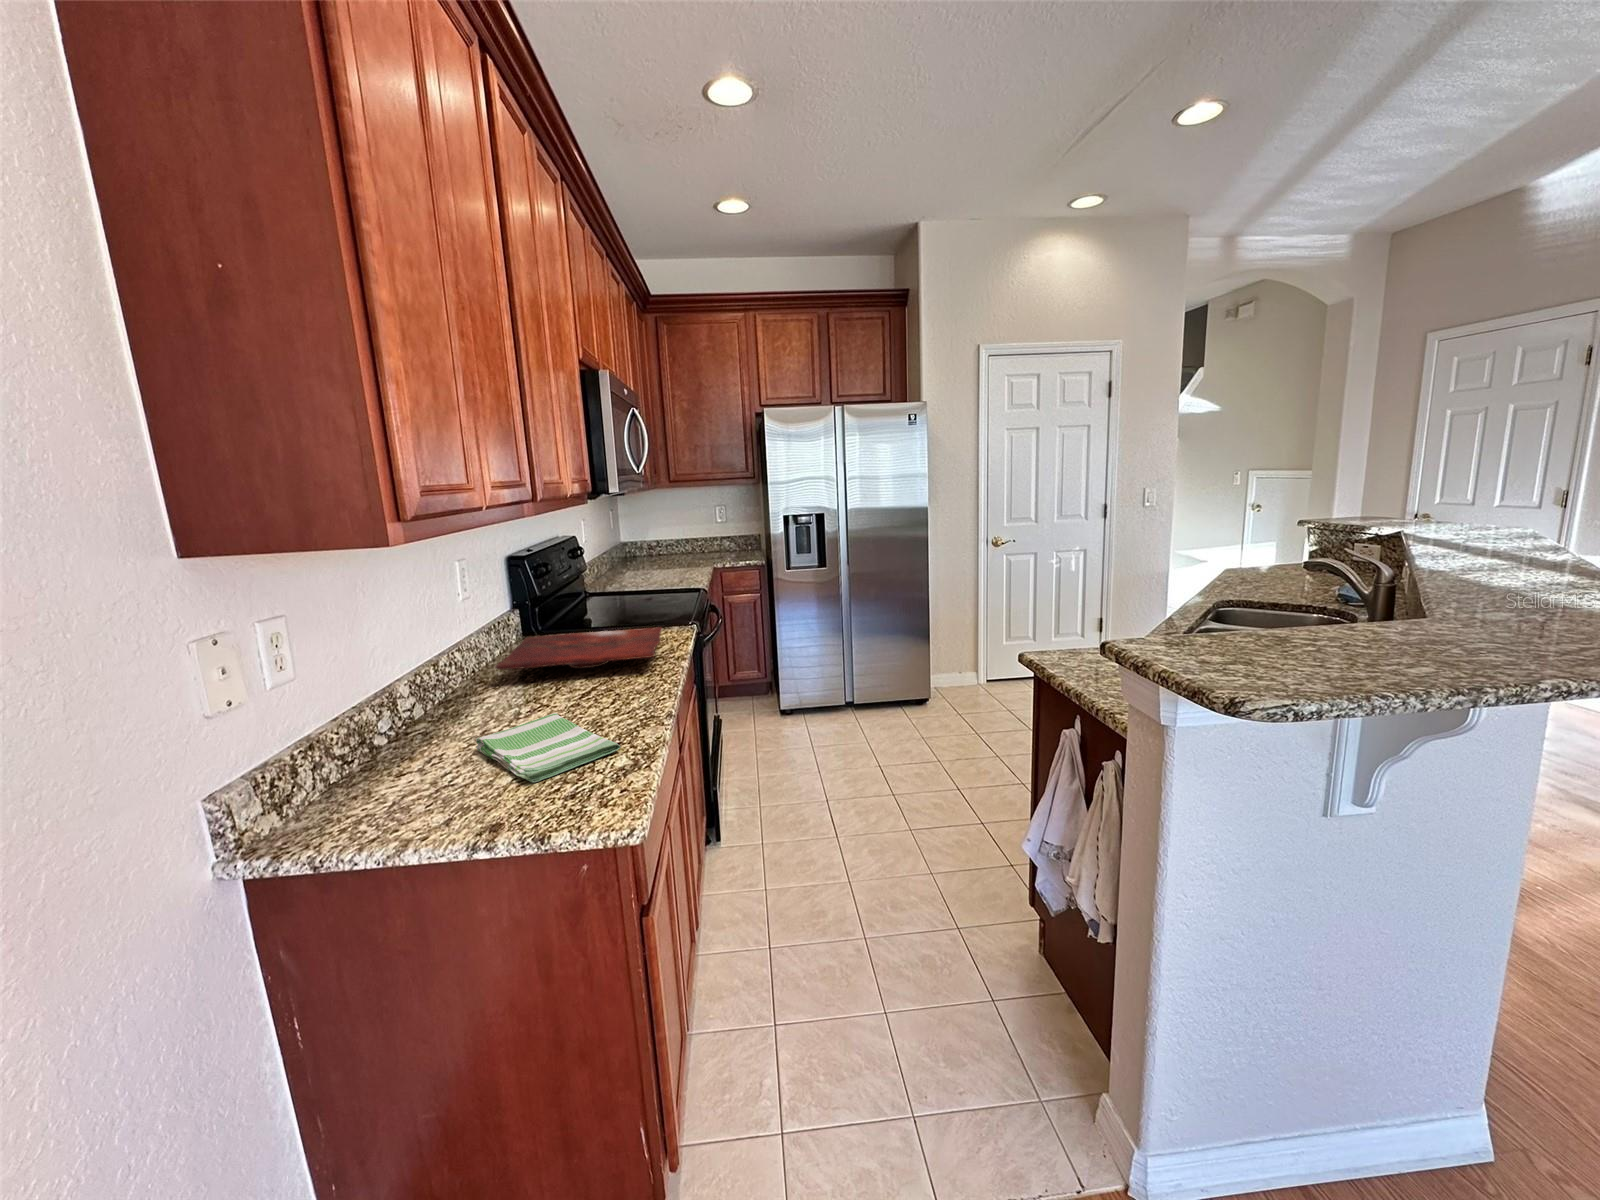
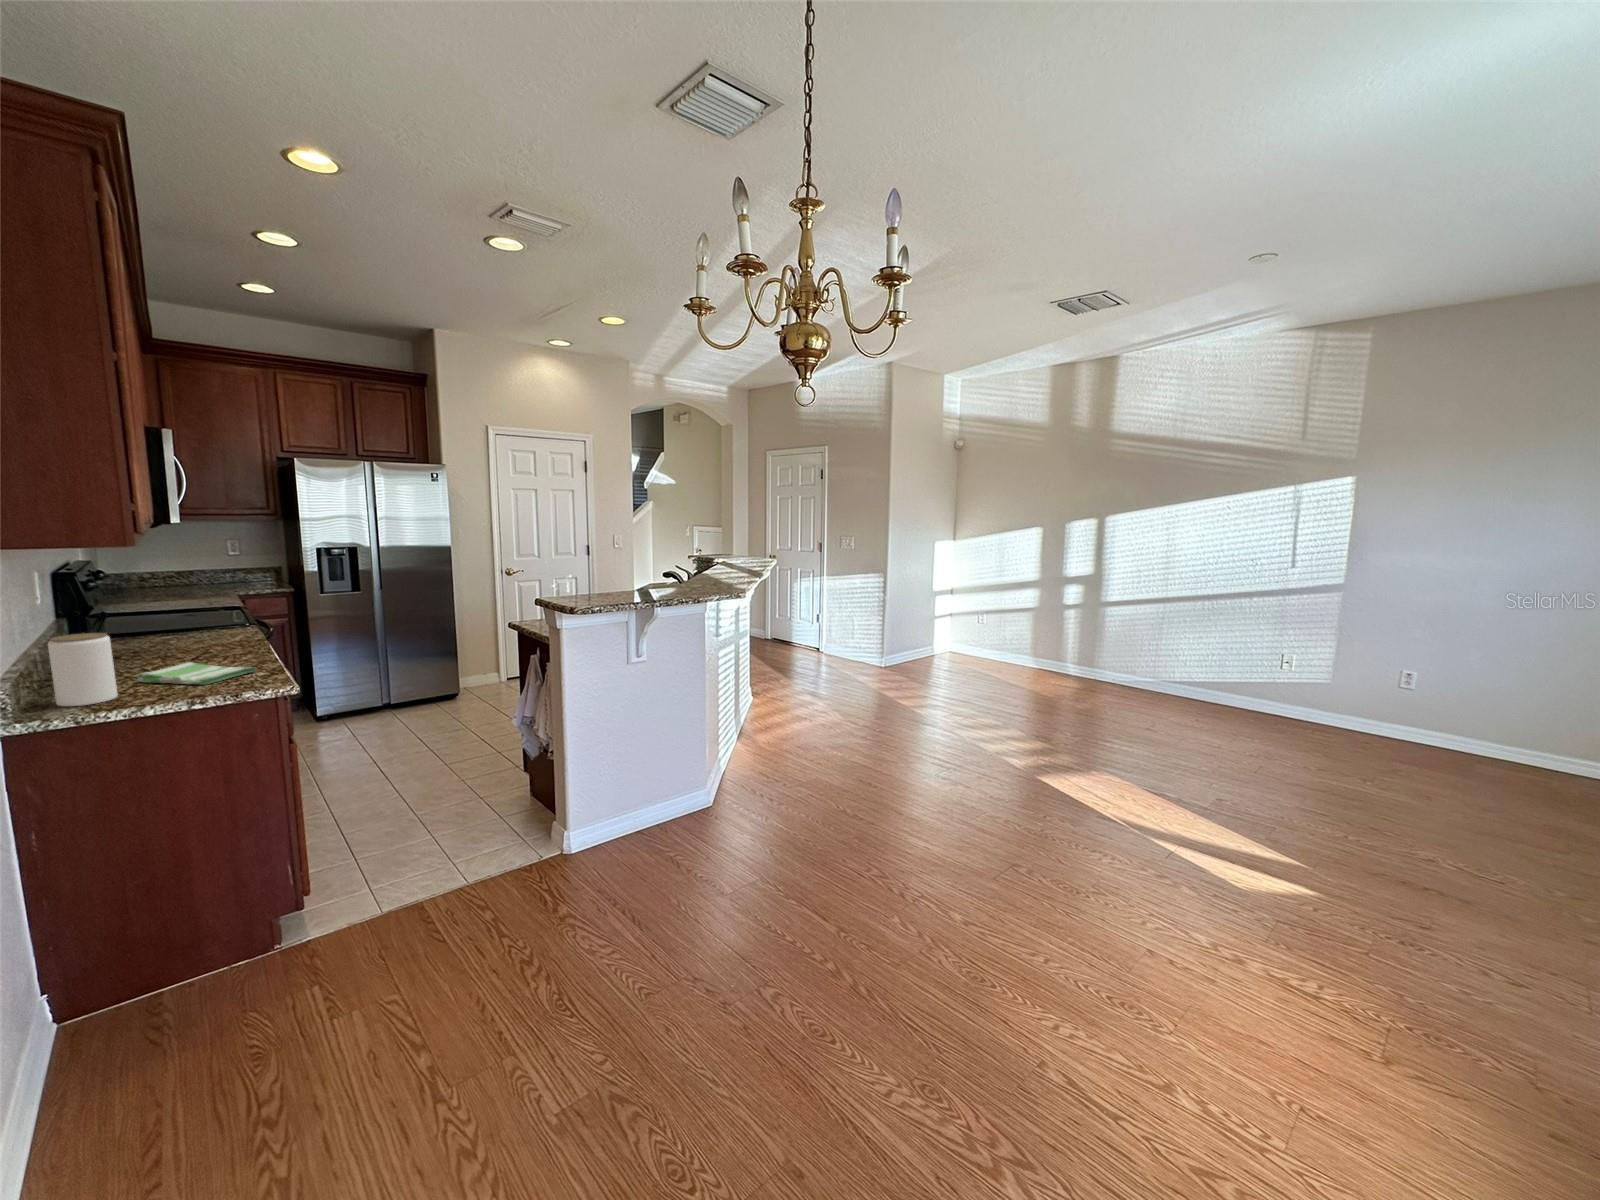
cutting board: present [495,627,662,670] -> none [97,624,245,651]
jar: none [314,683,418,816] -> present [48,633,117,706]

